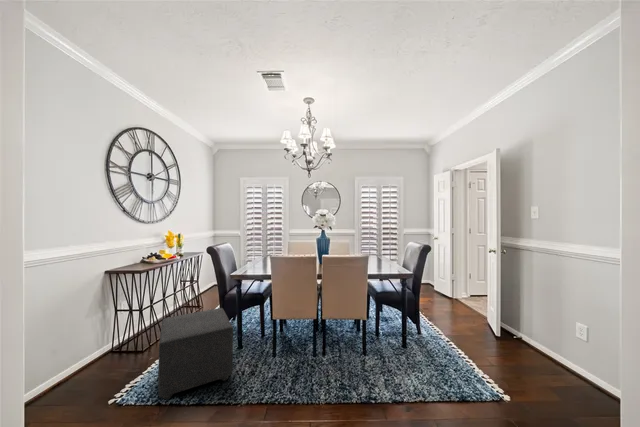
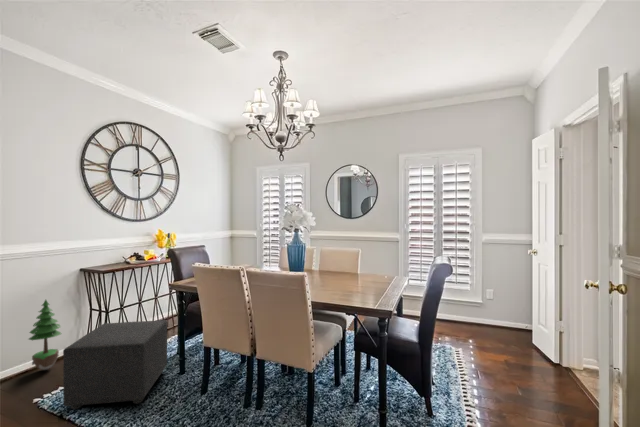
potted tree: none [67,303,103,377] -> present [29,300,61,370]

